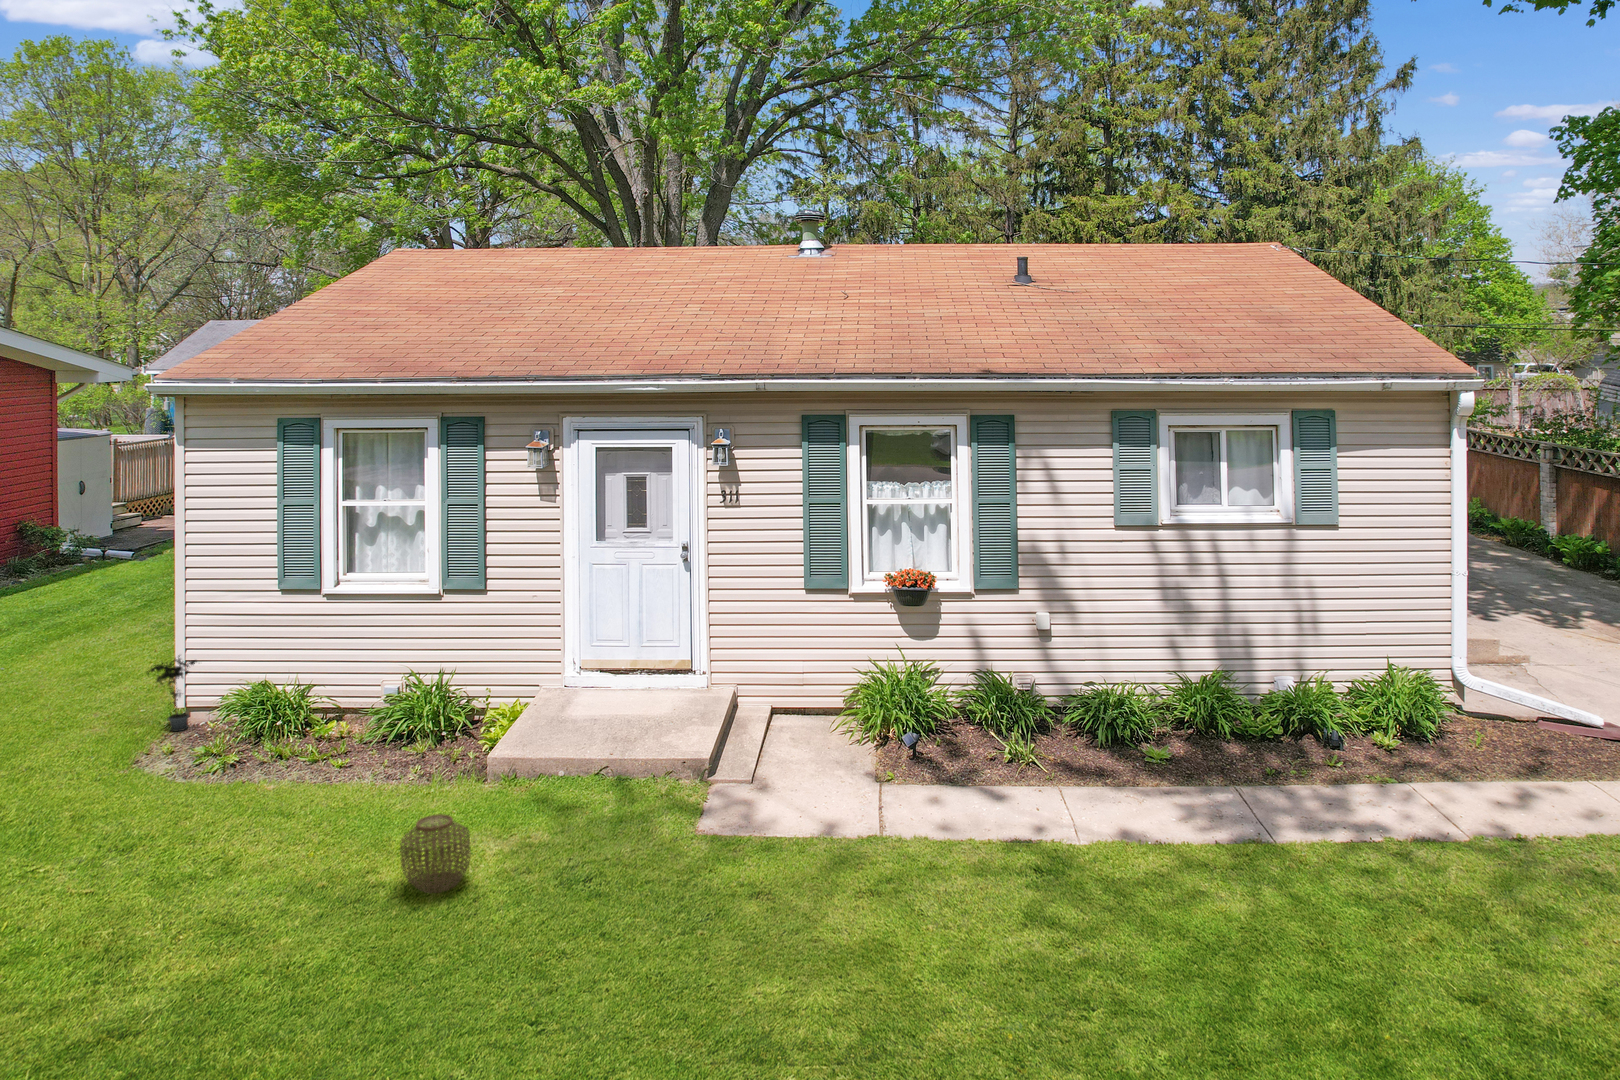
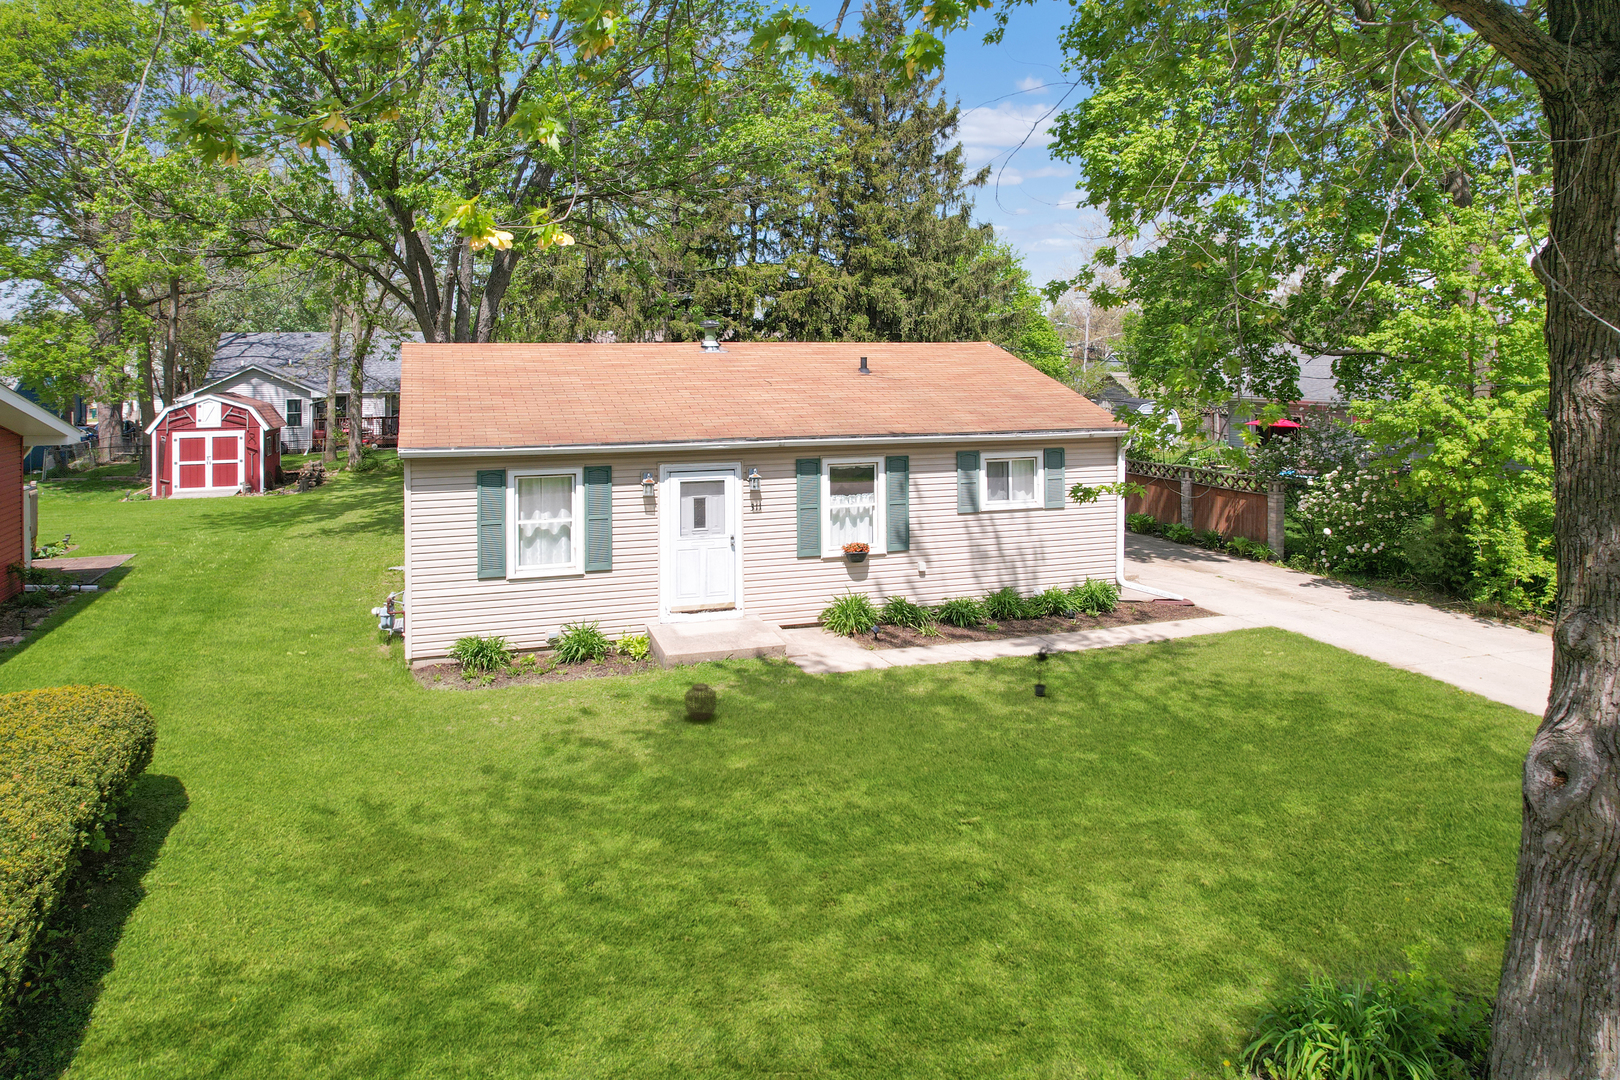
potted plant: present [148,656,197,731] -> present [1034,647,1052,696]

